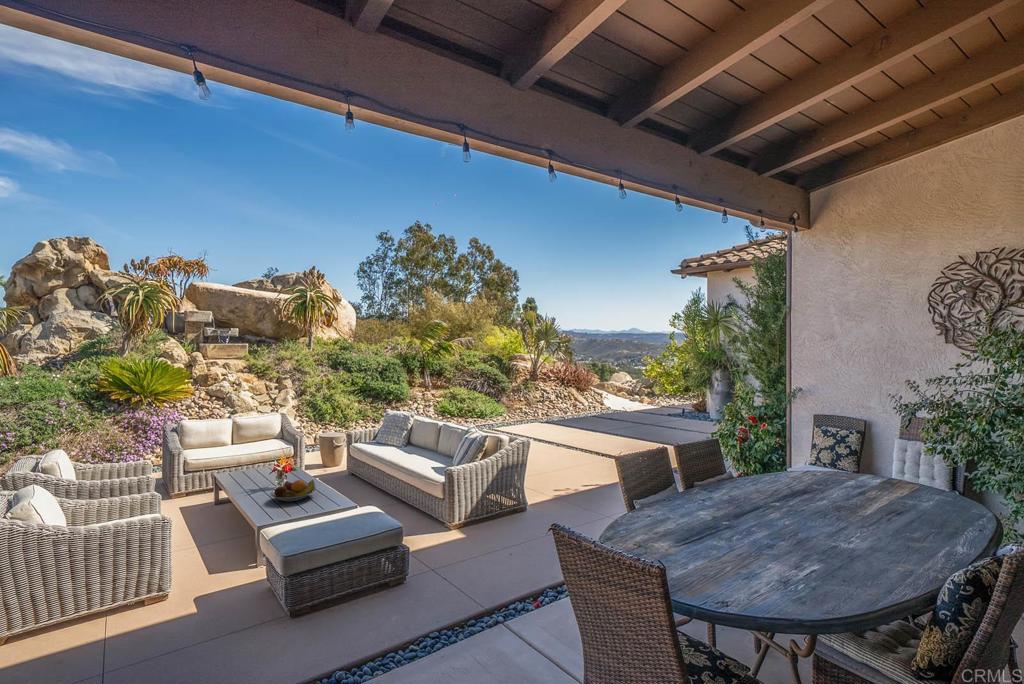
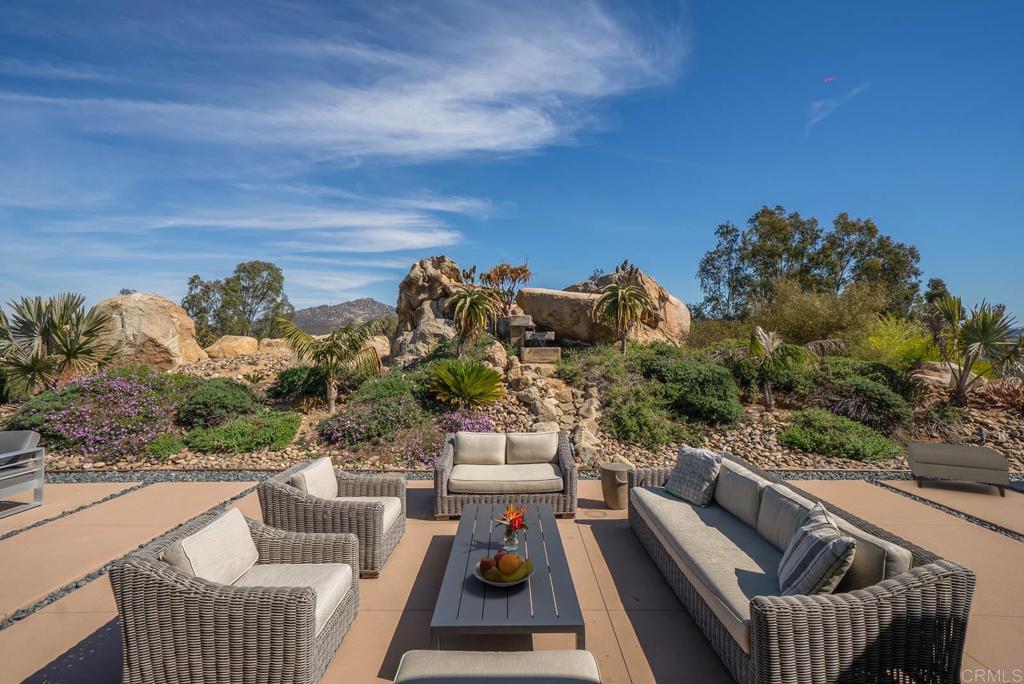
ottoman: none [508,401,552,429] -> present [908,442,1009,497]

